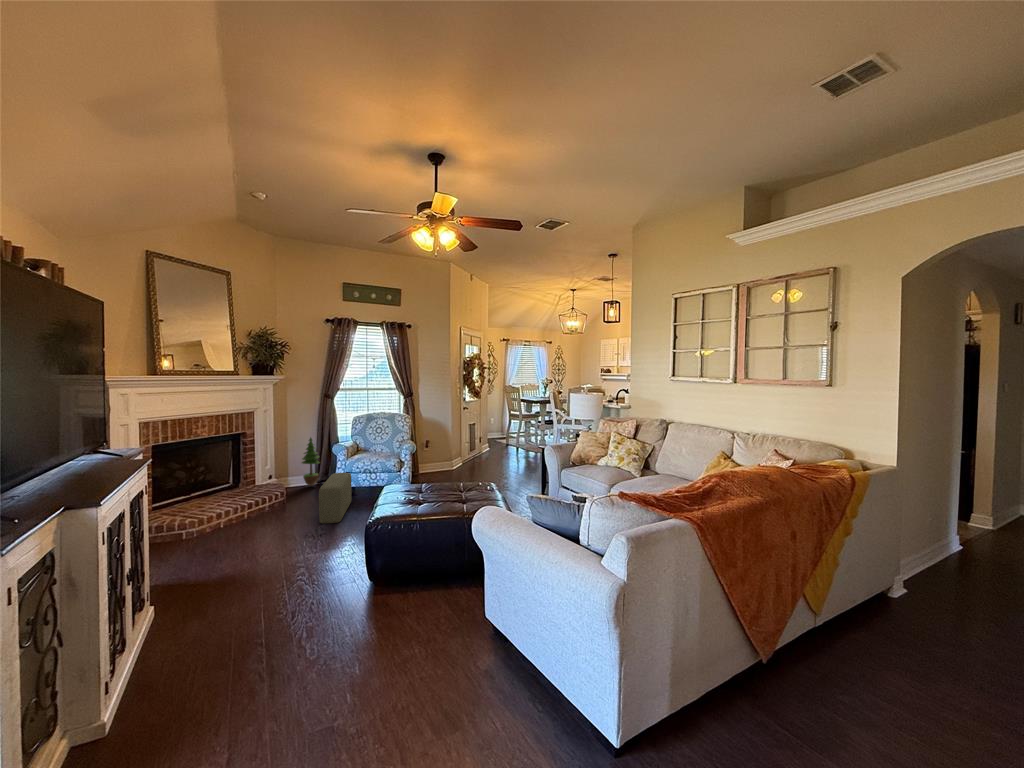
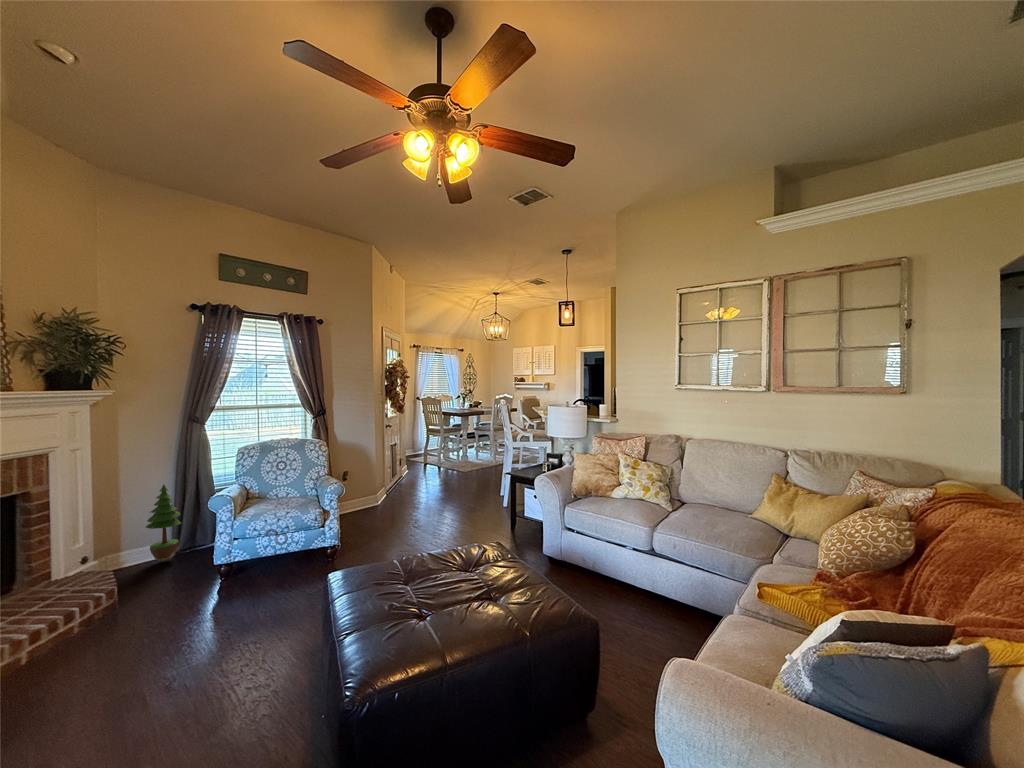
pouf: present [319,473,351,524] -> none [190,540,245,646]

